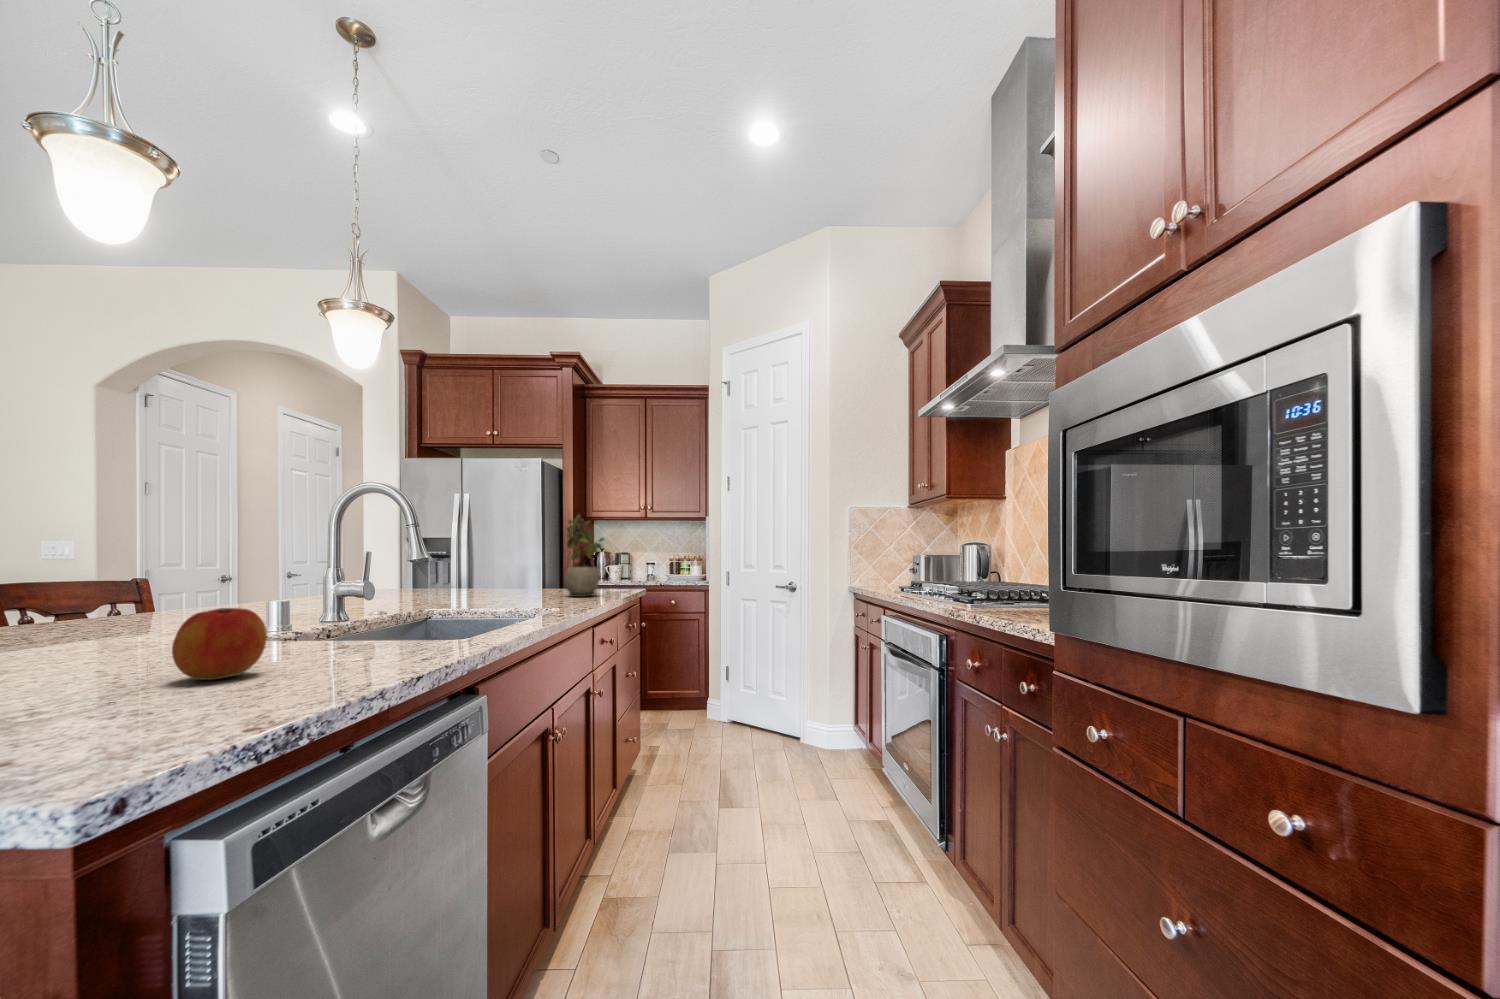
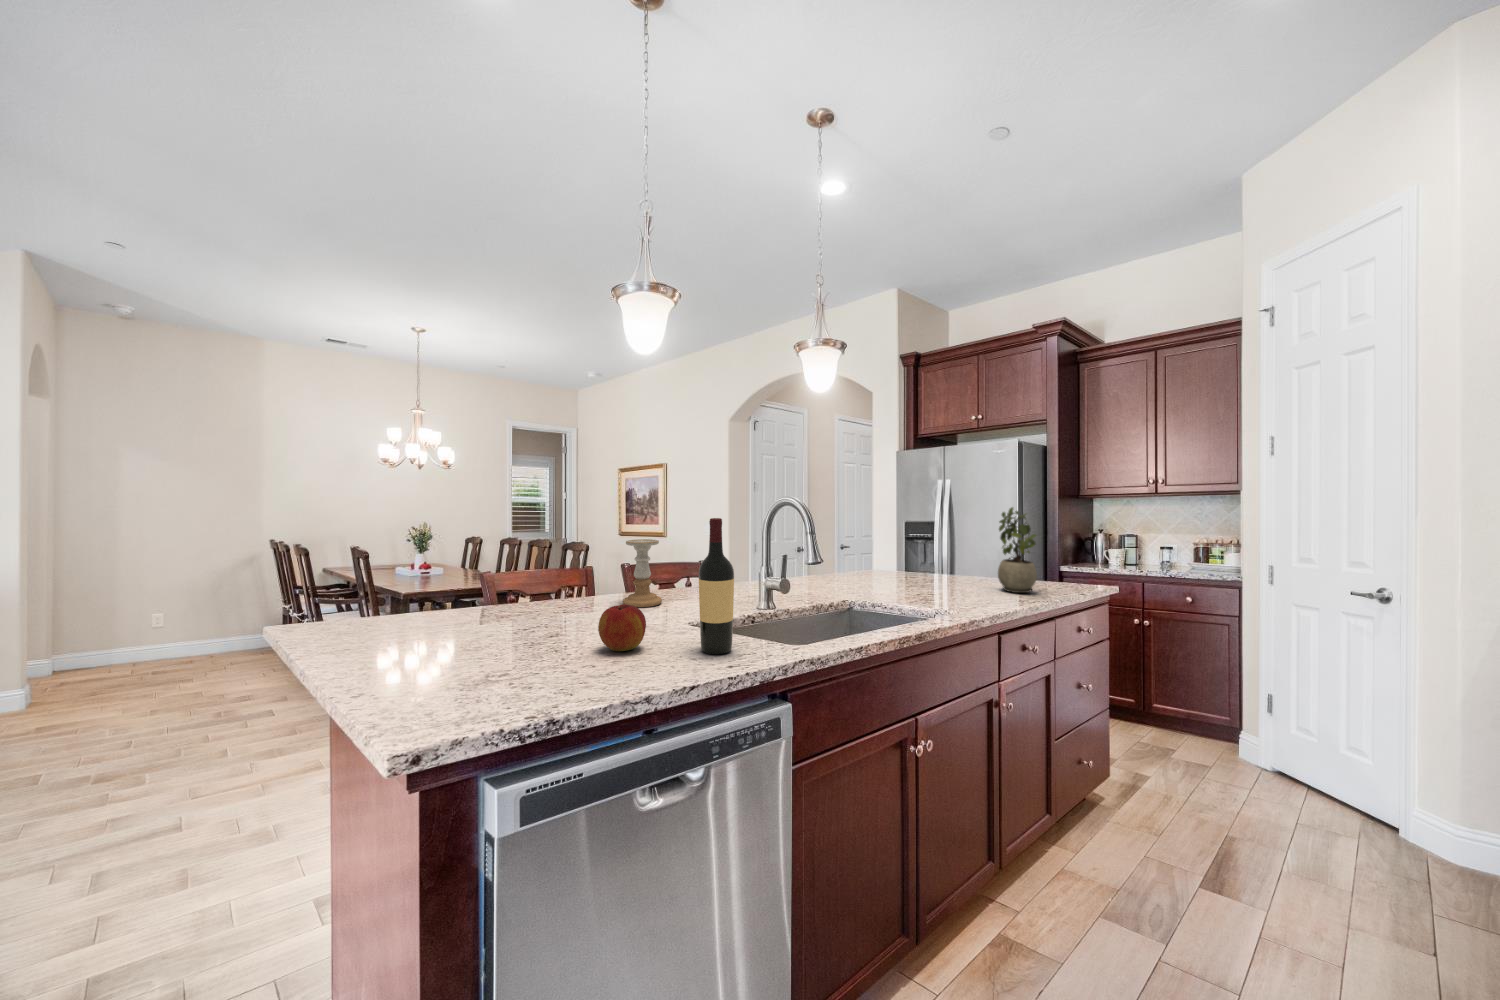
wine bottle: none [352,483,405,660] -> present [699,518,734,654]
candle holder: none [53,541,150,656] -> present [623,539,662,607]

